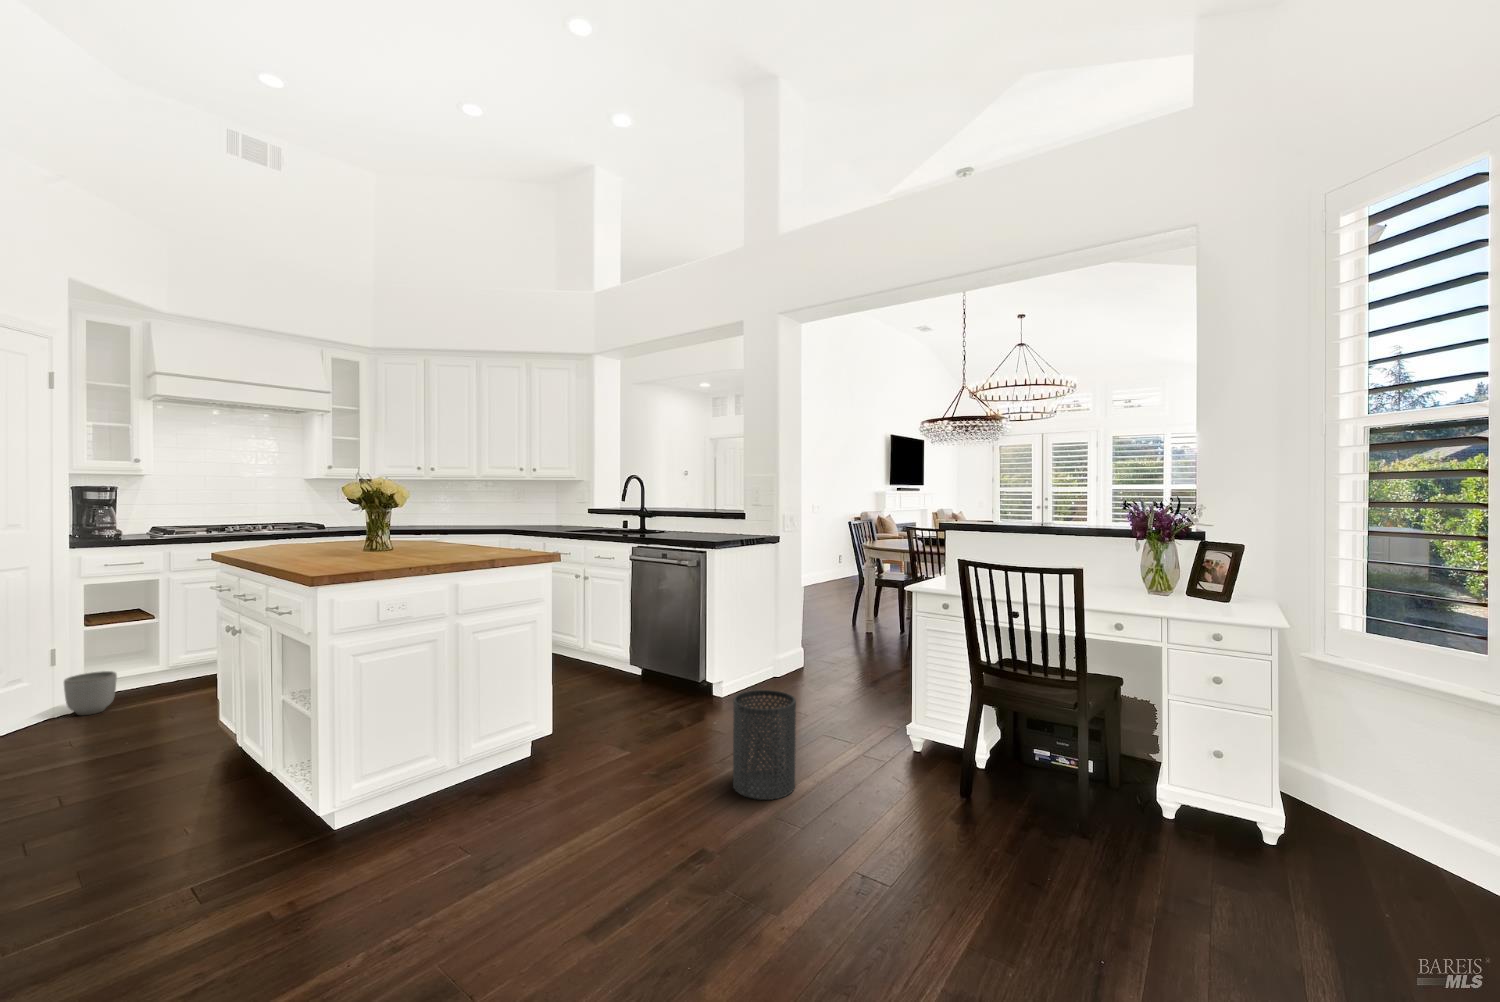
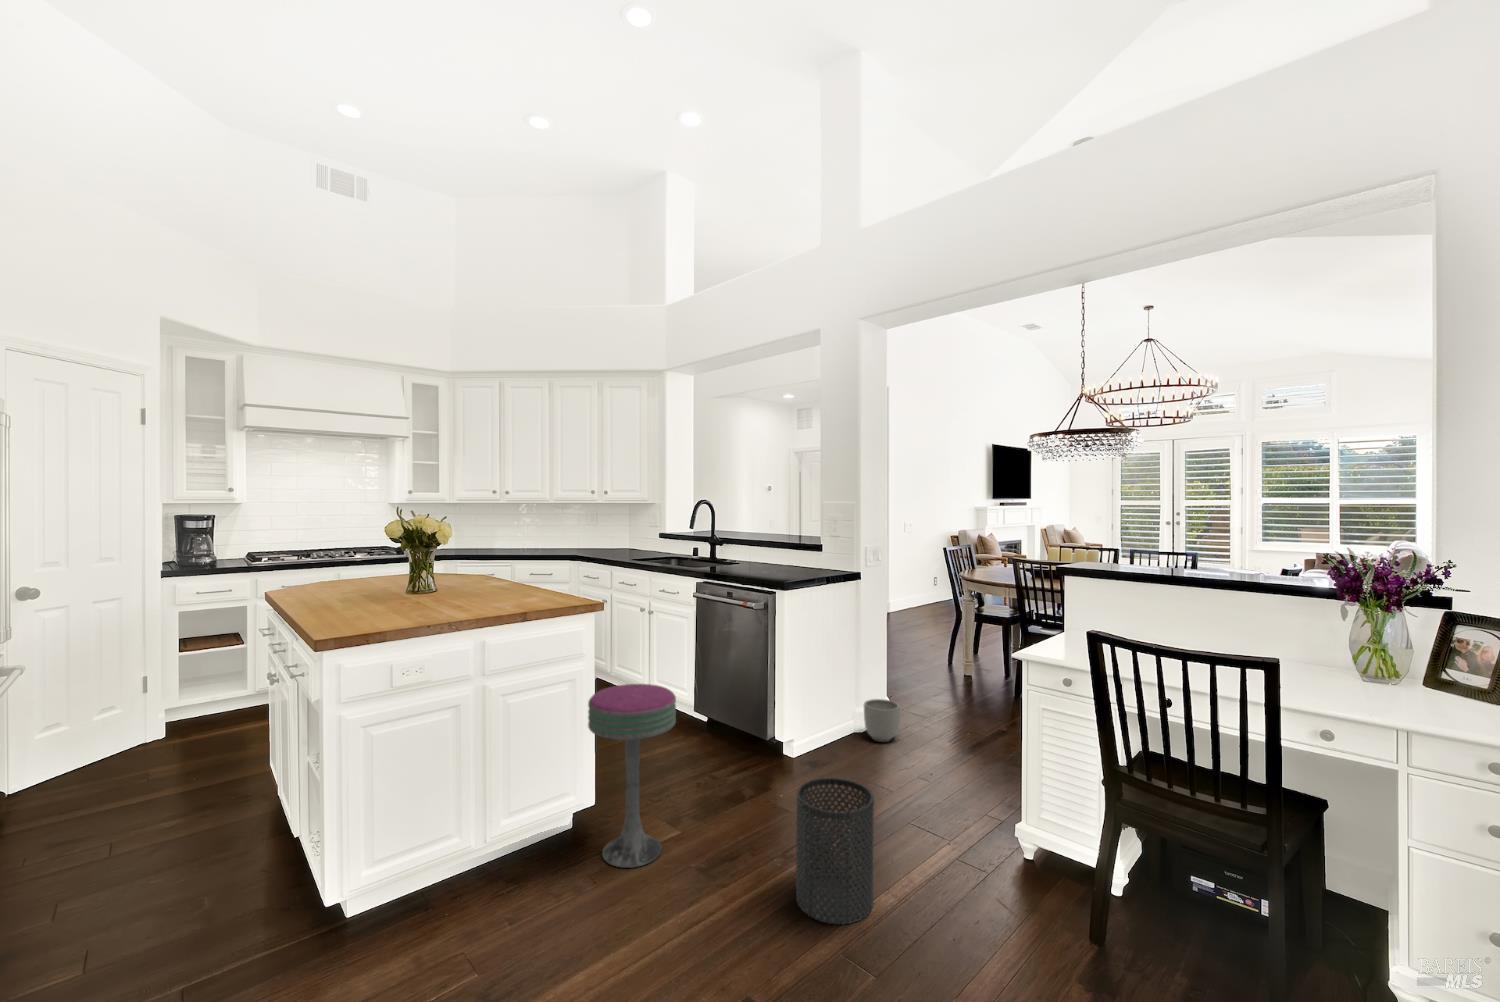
bar stool: none [549,624,627,777] -> present [588,684,676,868]
planter: present [64,671,117,715] -> present [864,699,900,742]

